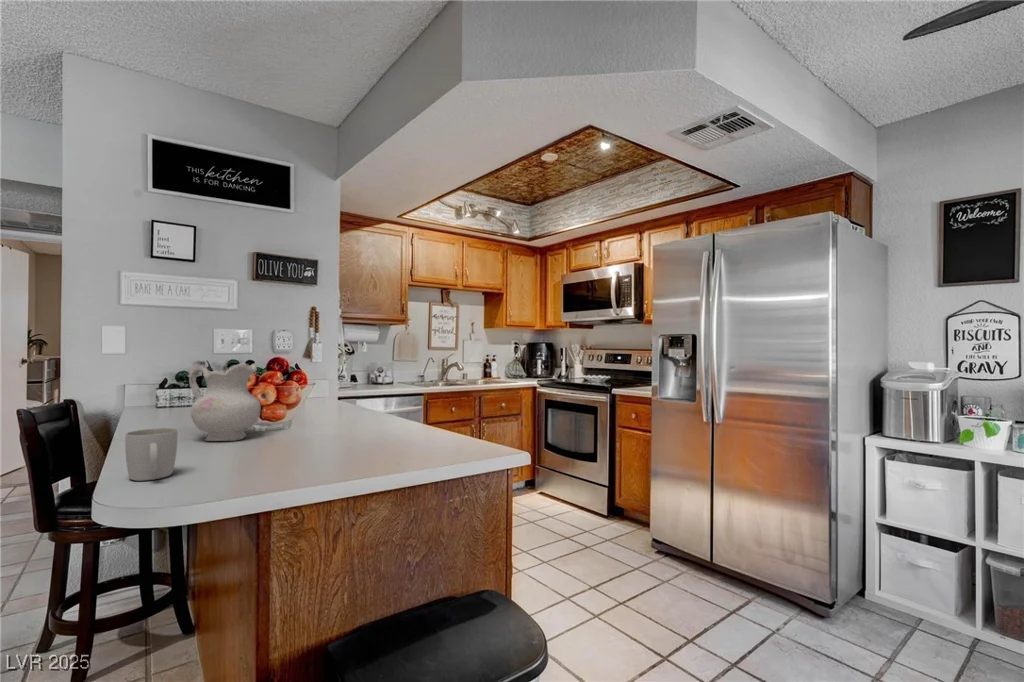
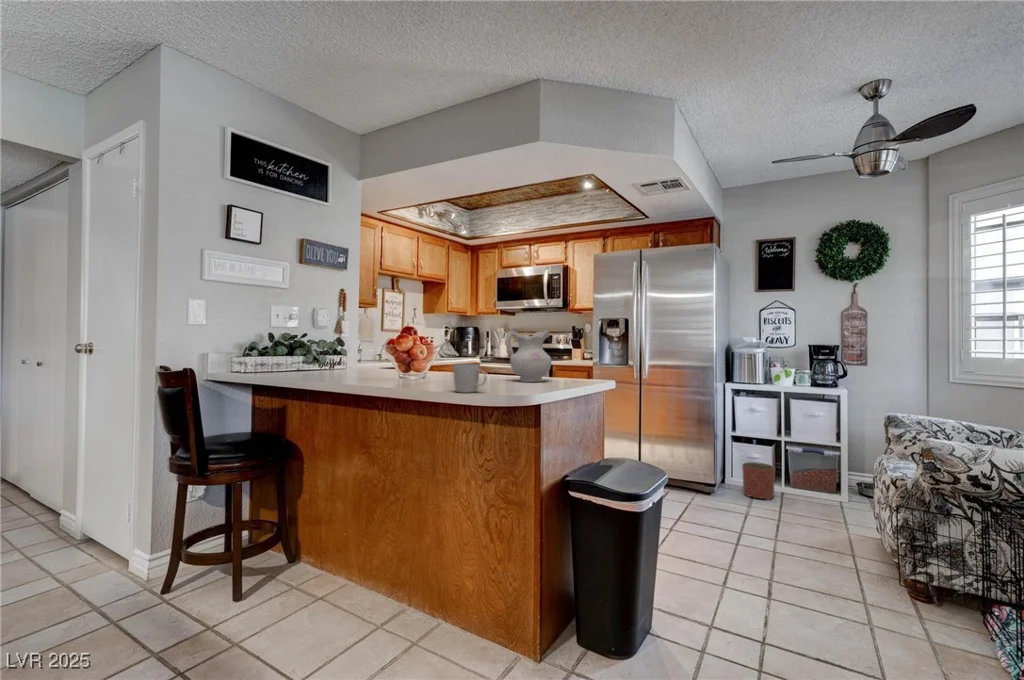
ceramic pitcher: present [189,361,261,441] -> present [506,329,551,382]
planter: none [891,575,957,653] -> present [742,462,775,500]

